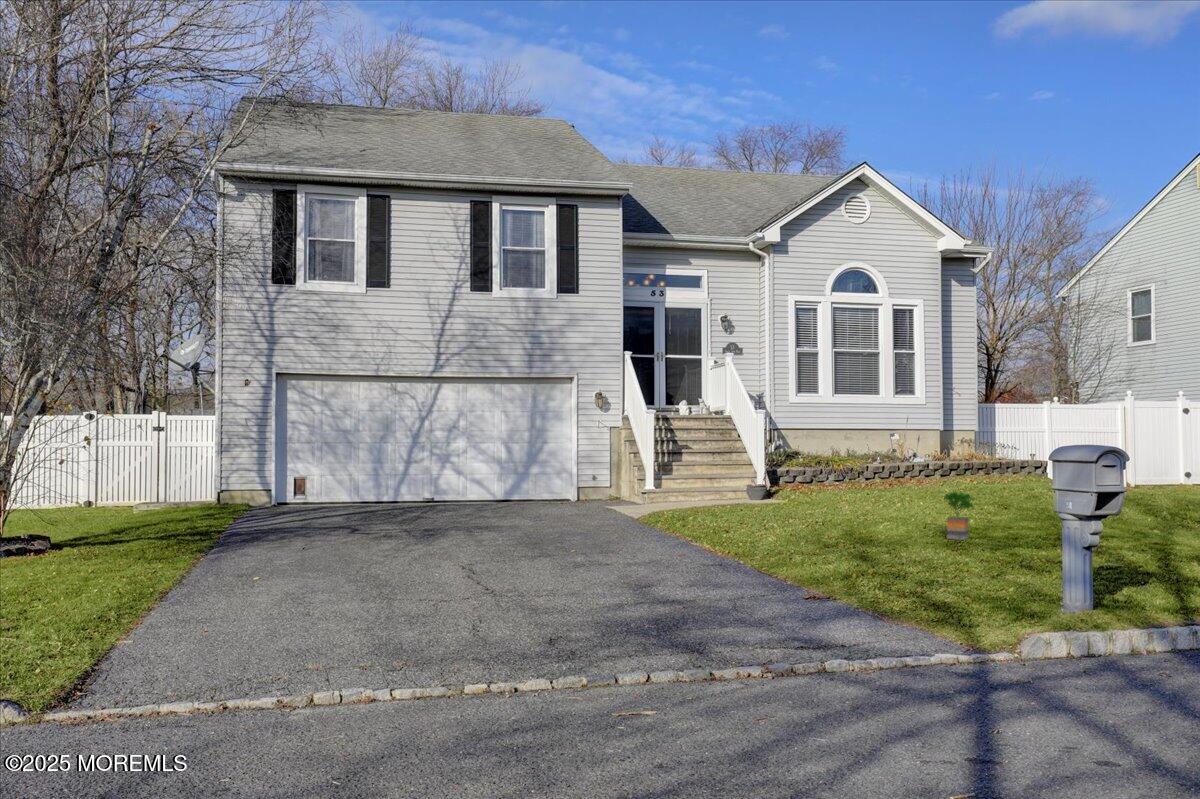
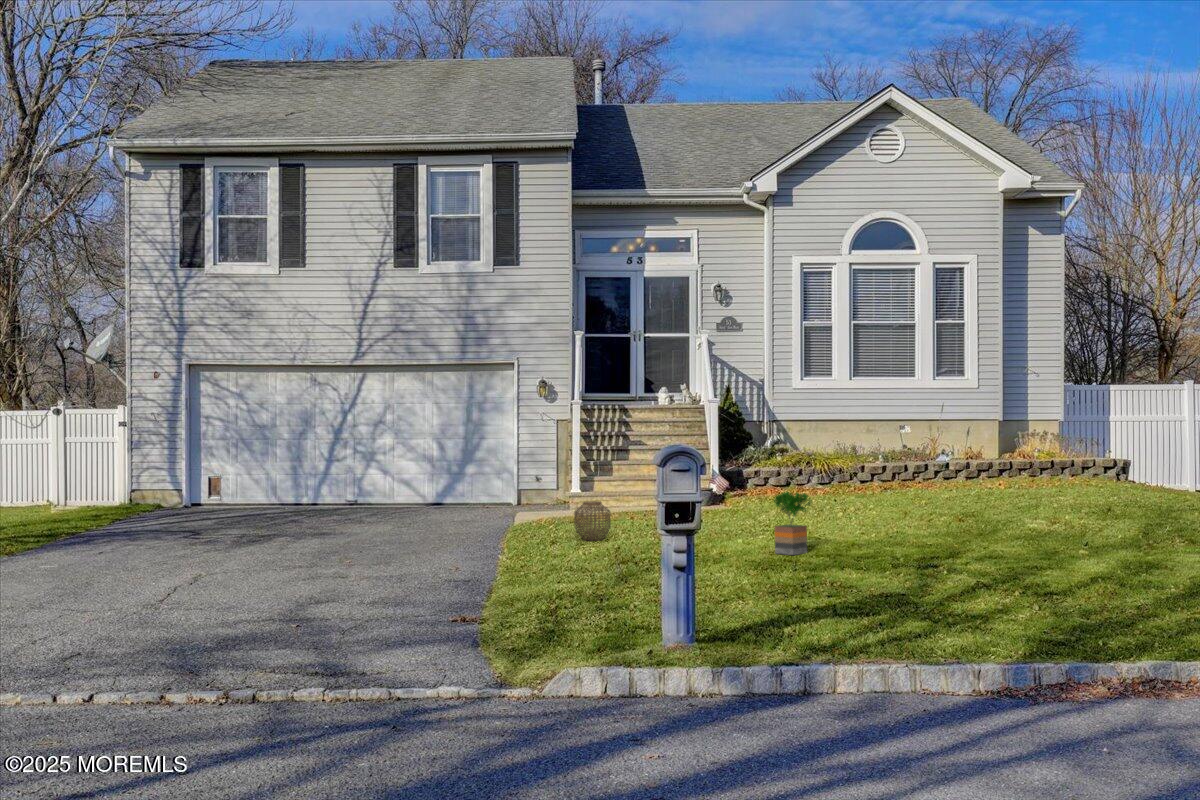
woven basket: none [751,499,780,531] -> present [574,501,611,541]

